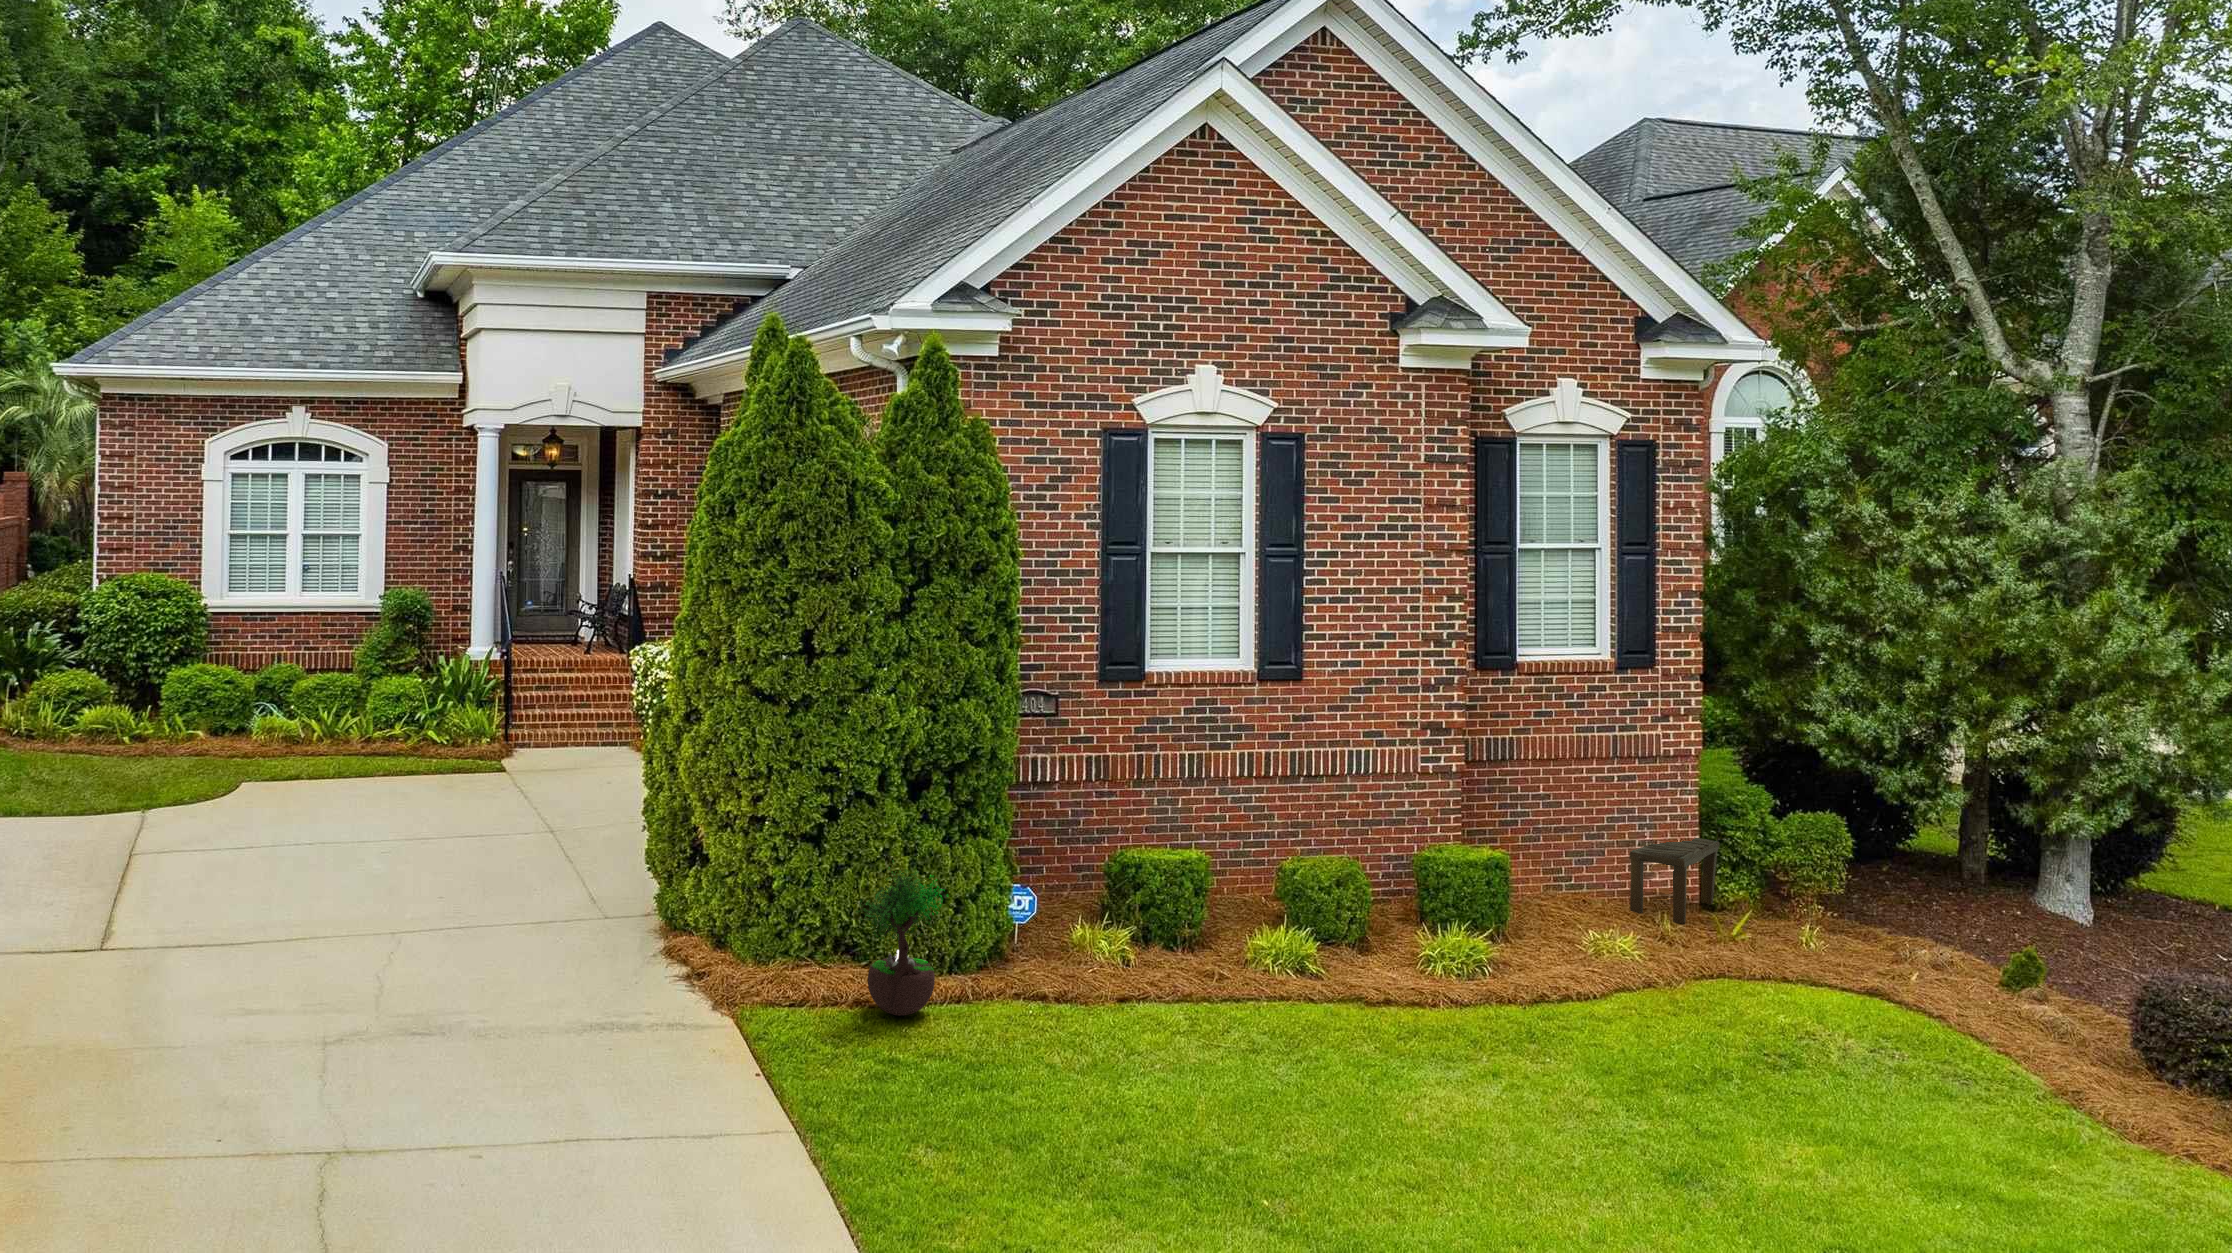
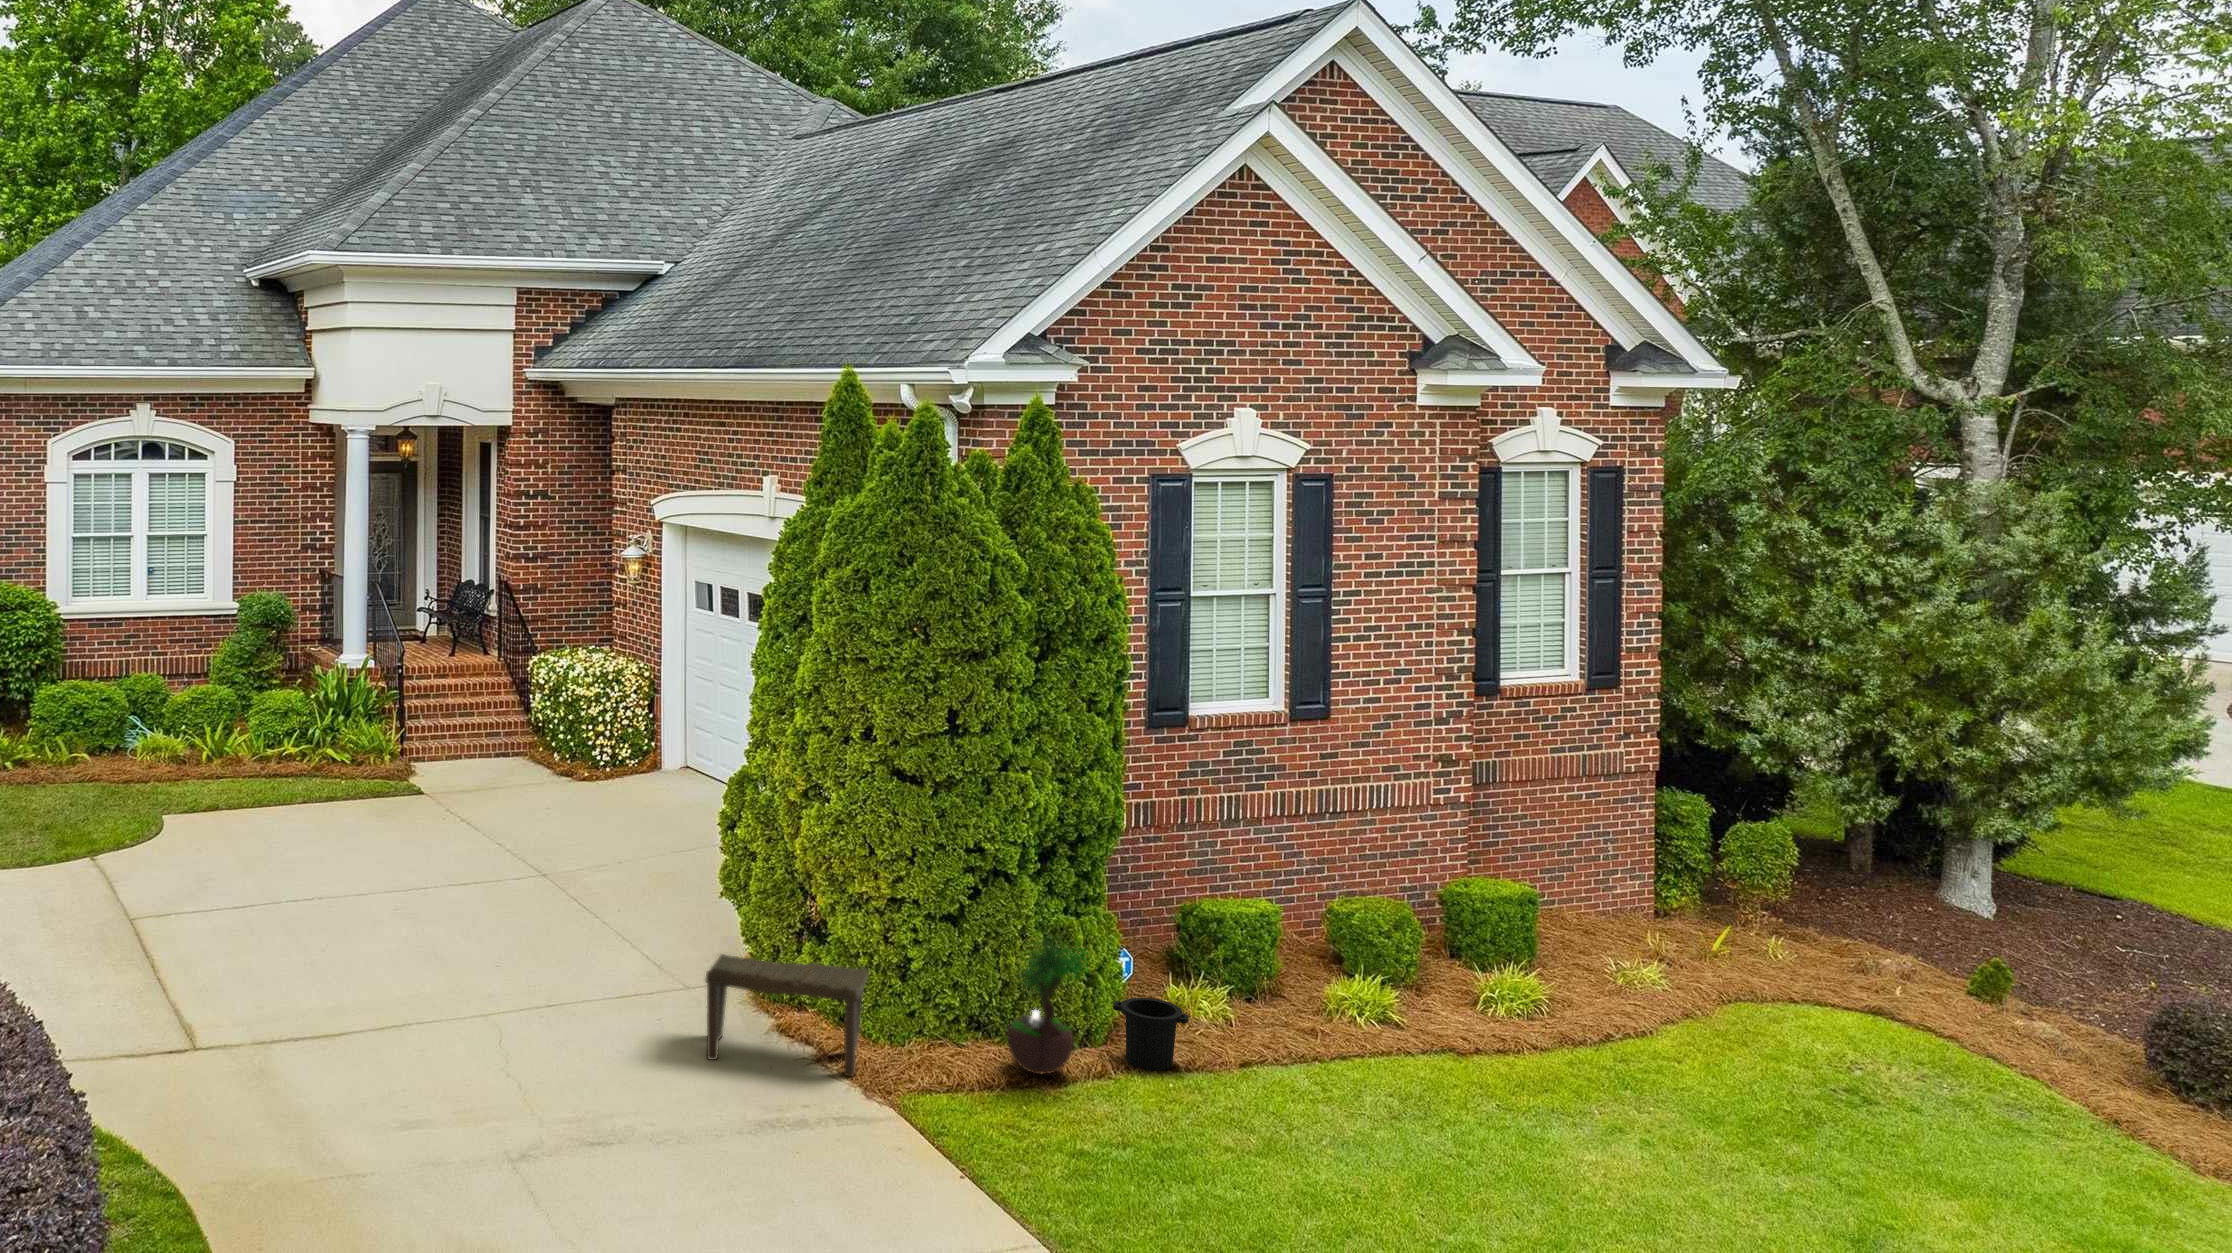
bench: present [1630,838,1720,924] -> present [705,954,868,1077]
trash can: none [991,943,1063,1017] -> present [1113,998,1189,1070]

